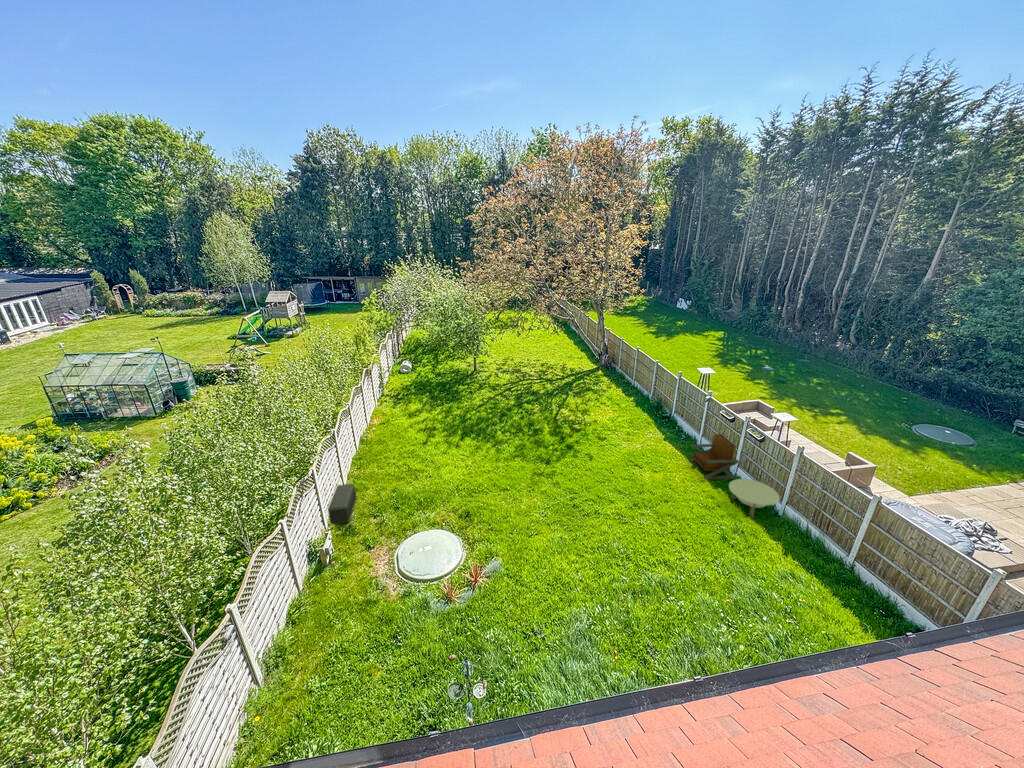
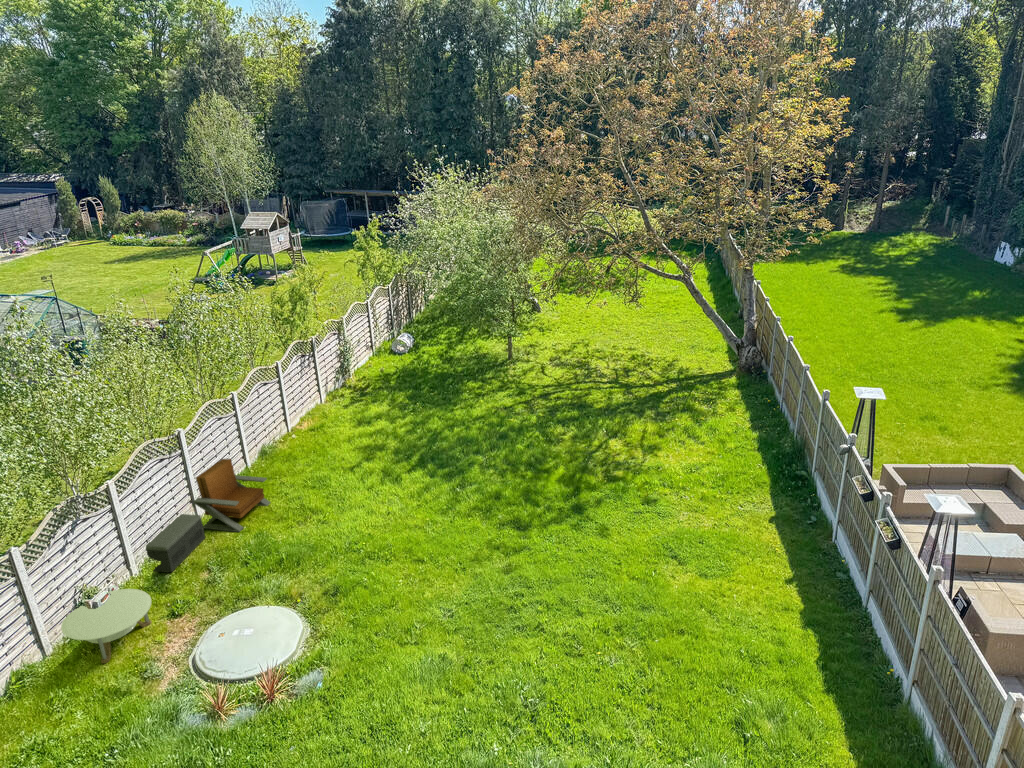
lounge chair: present [689,434,739,480] -> present [193,459,270,532]
round table: present [729,479,780,518] -> present [61,589,151,664]

